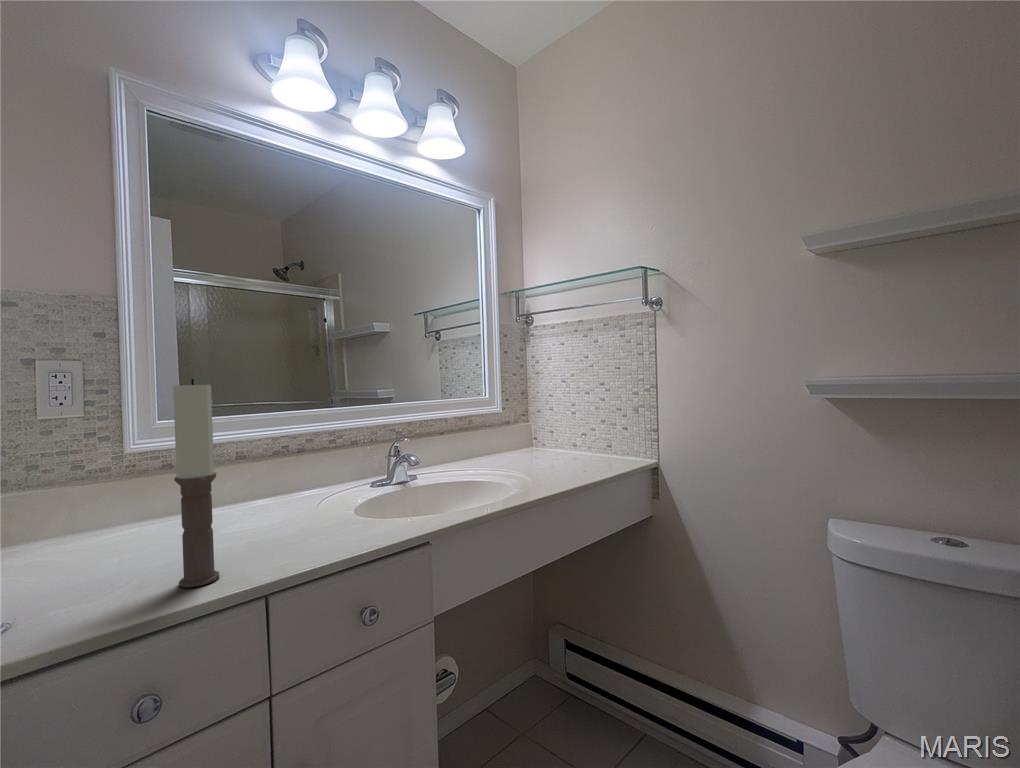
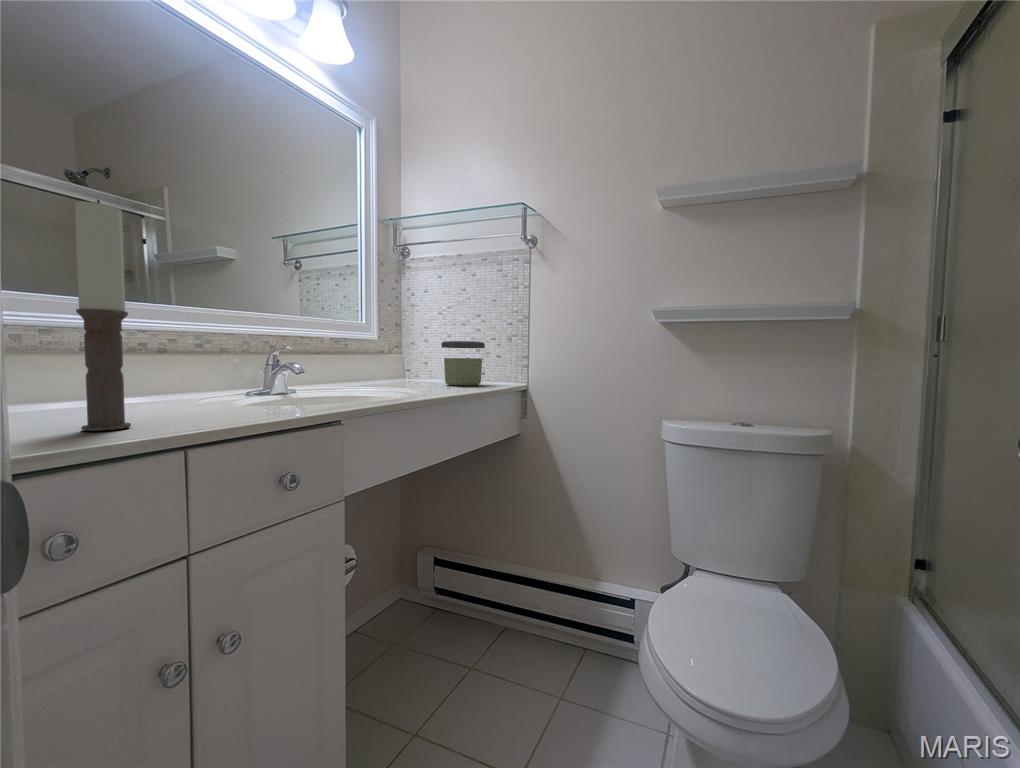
jar: none [560,416,607,466] -> present [442,341,485,385]

